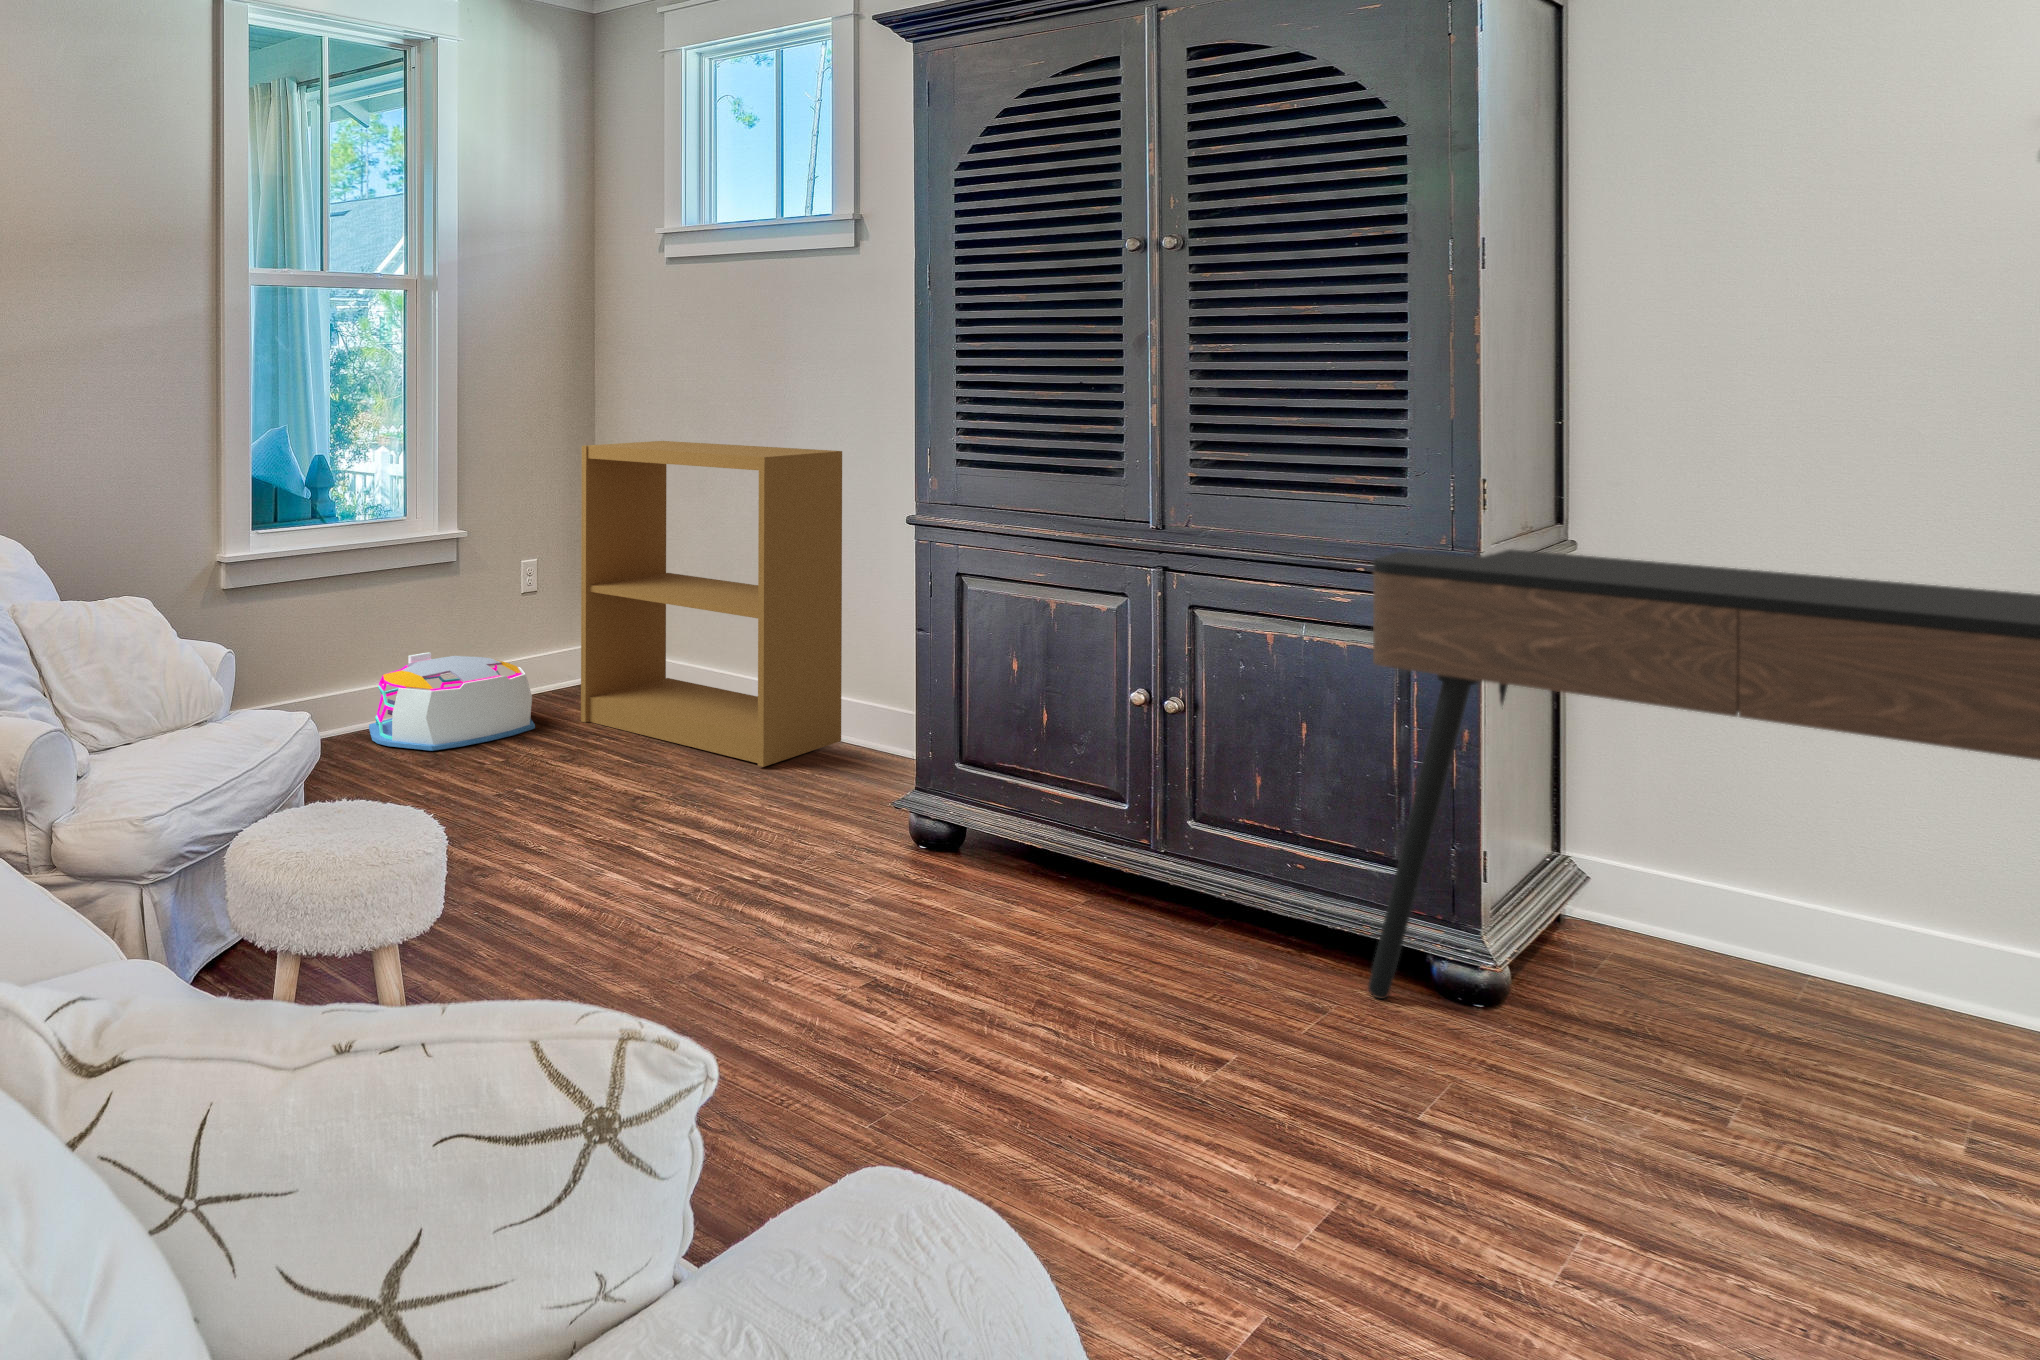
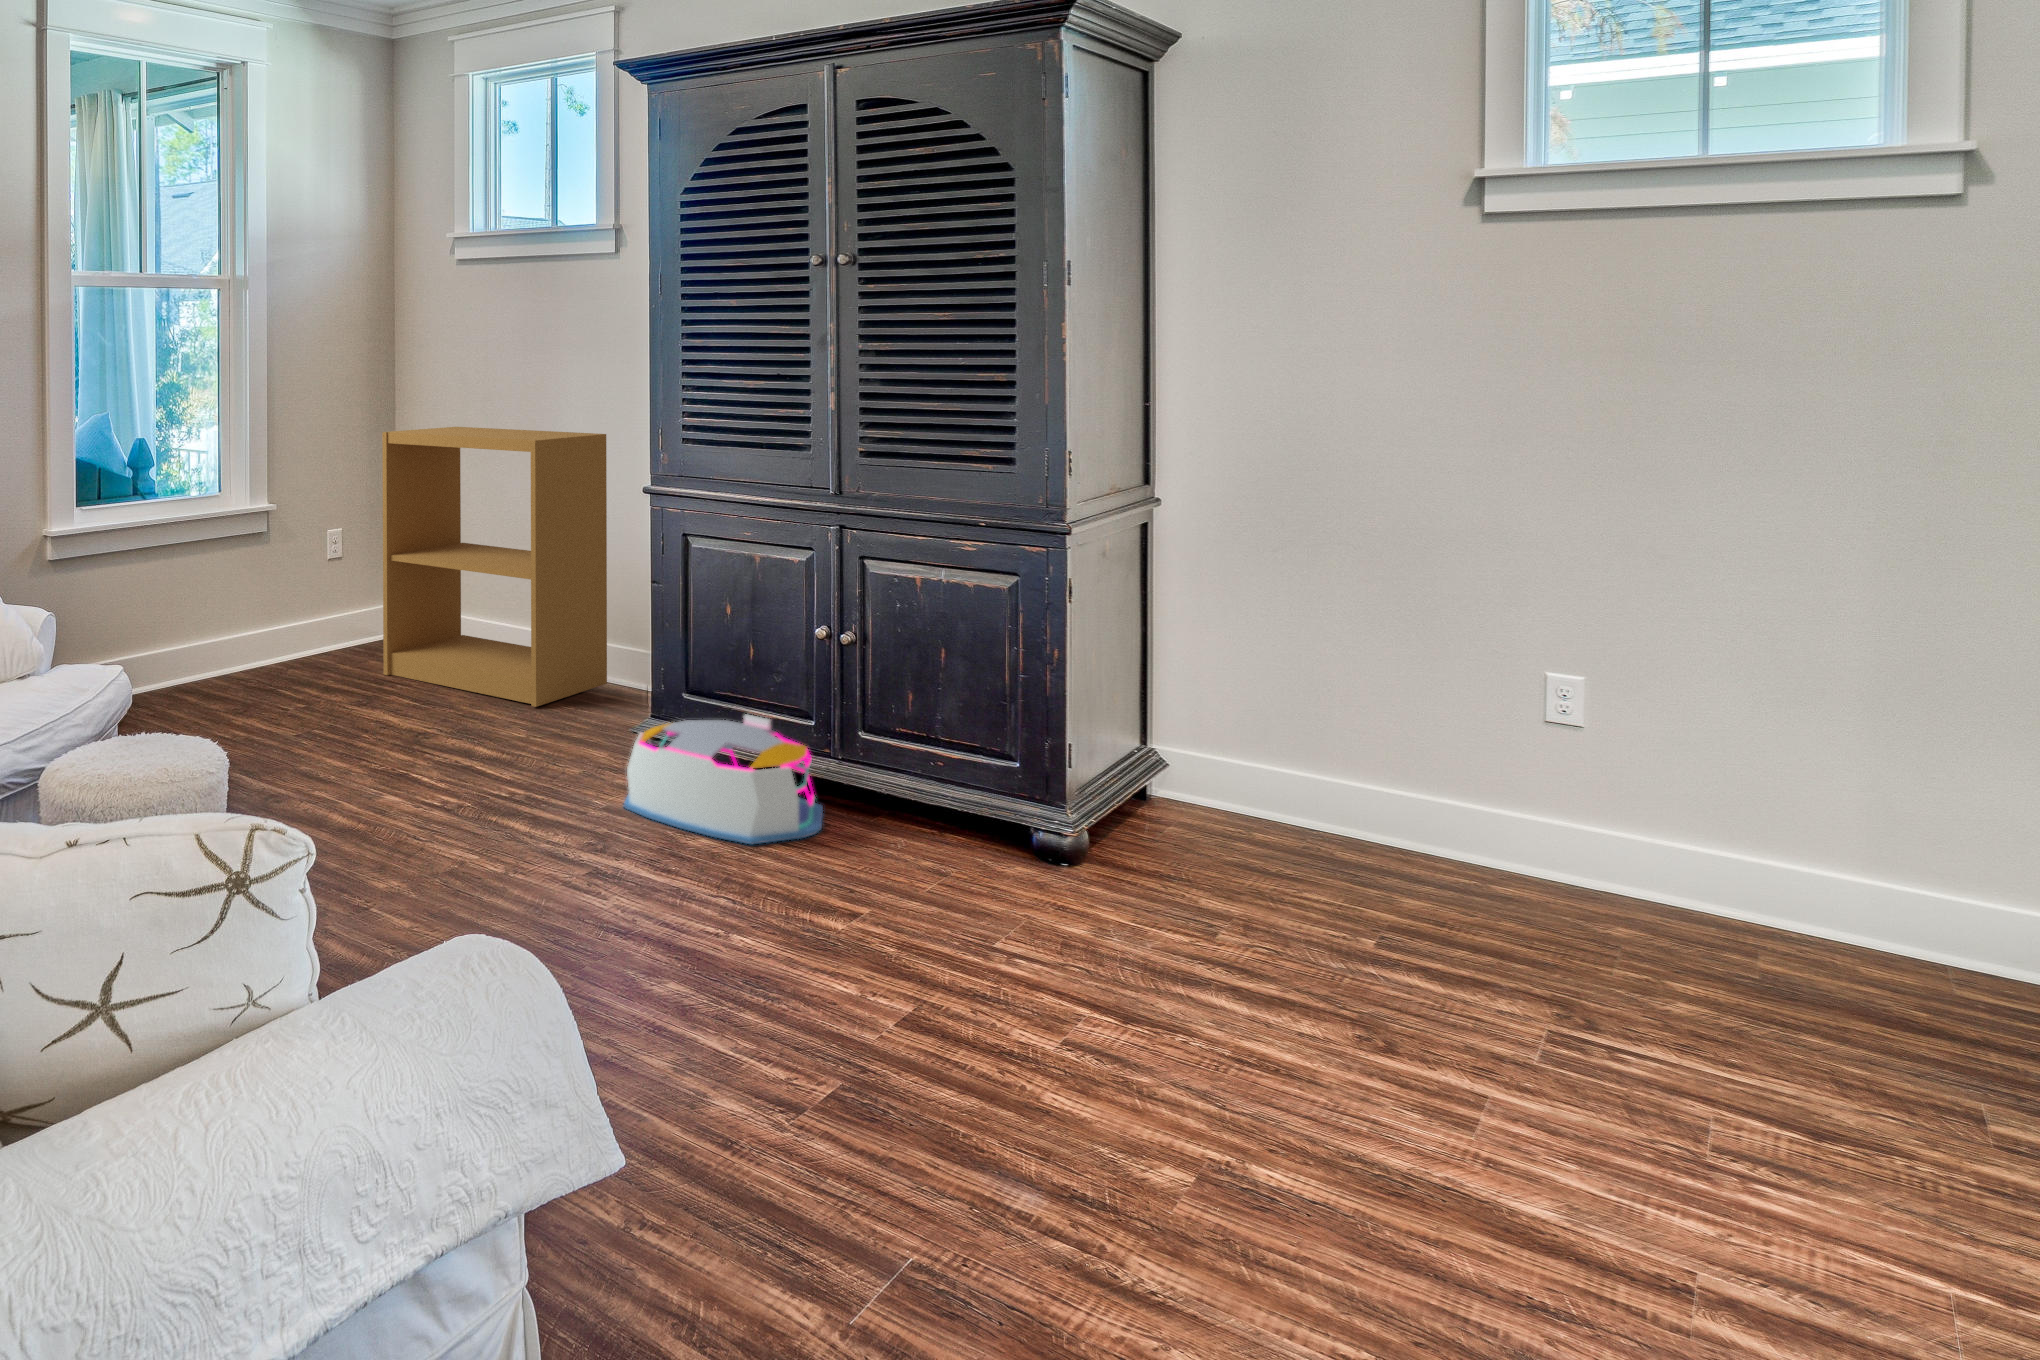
console table: present [1368,549,2040,999] -> none [981,503,1560,1000]
storage bin: present [369,652,535,751] -> present [624,715,823,844]

